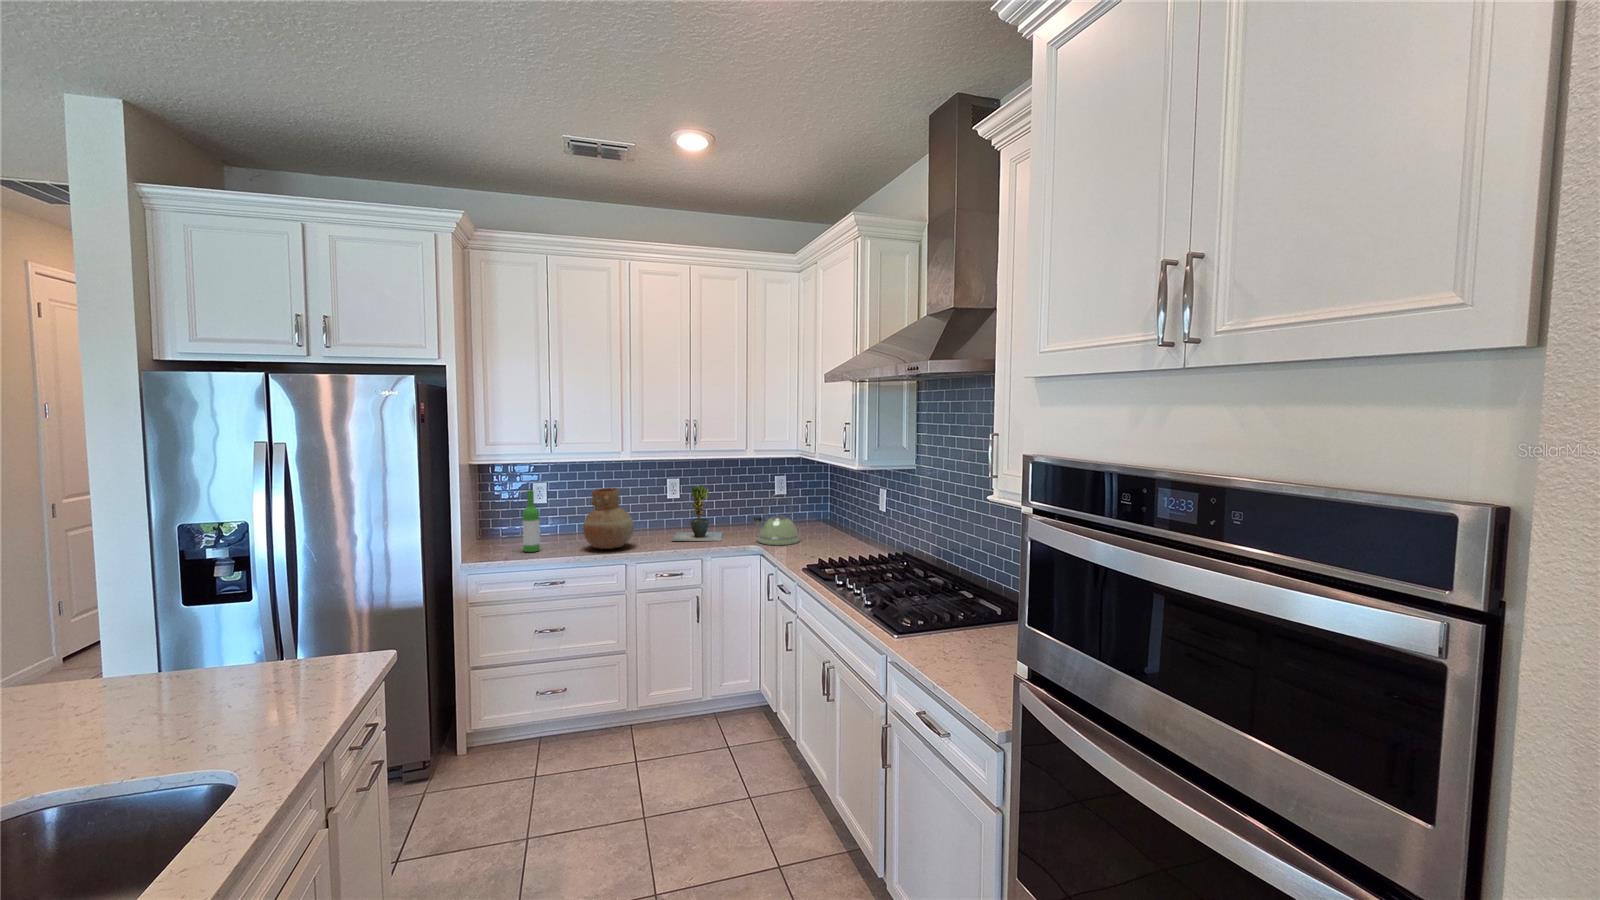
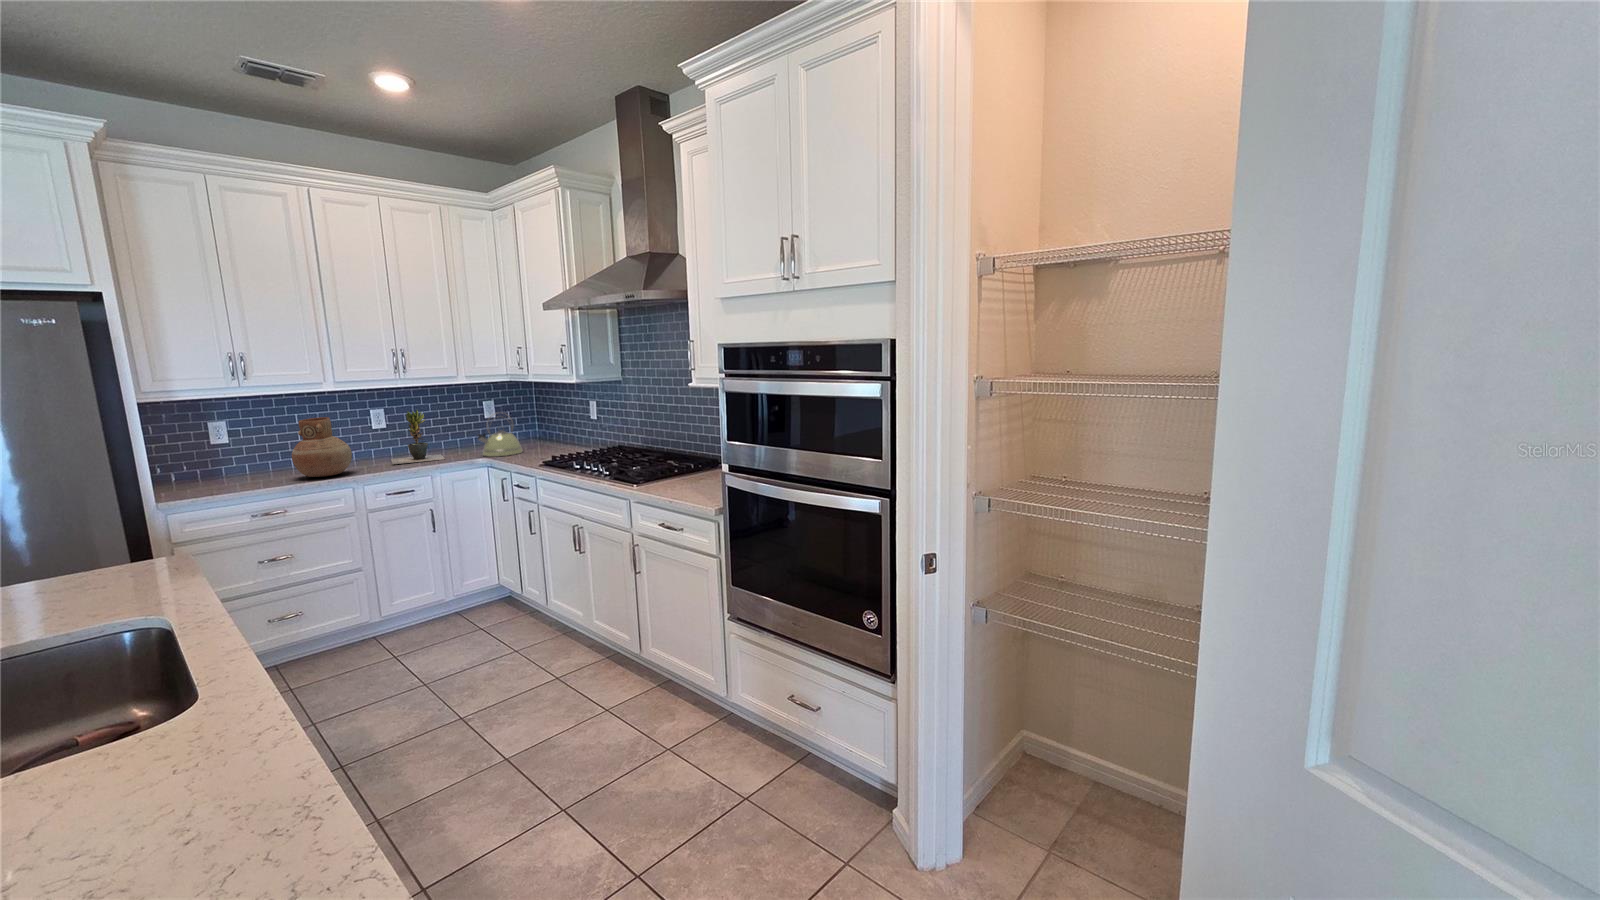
wine bottle: present [522,490,540,552] -> none [213,425,241,489]

